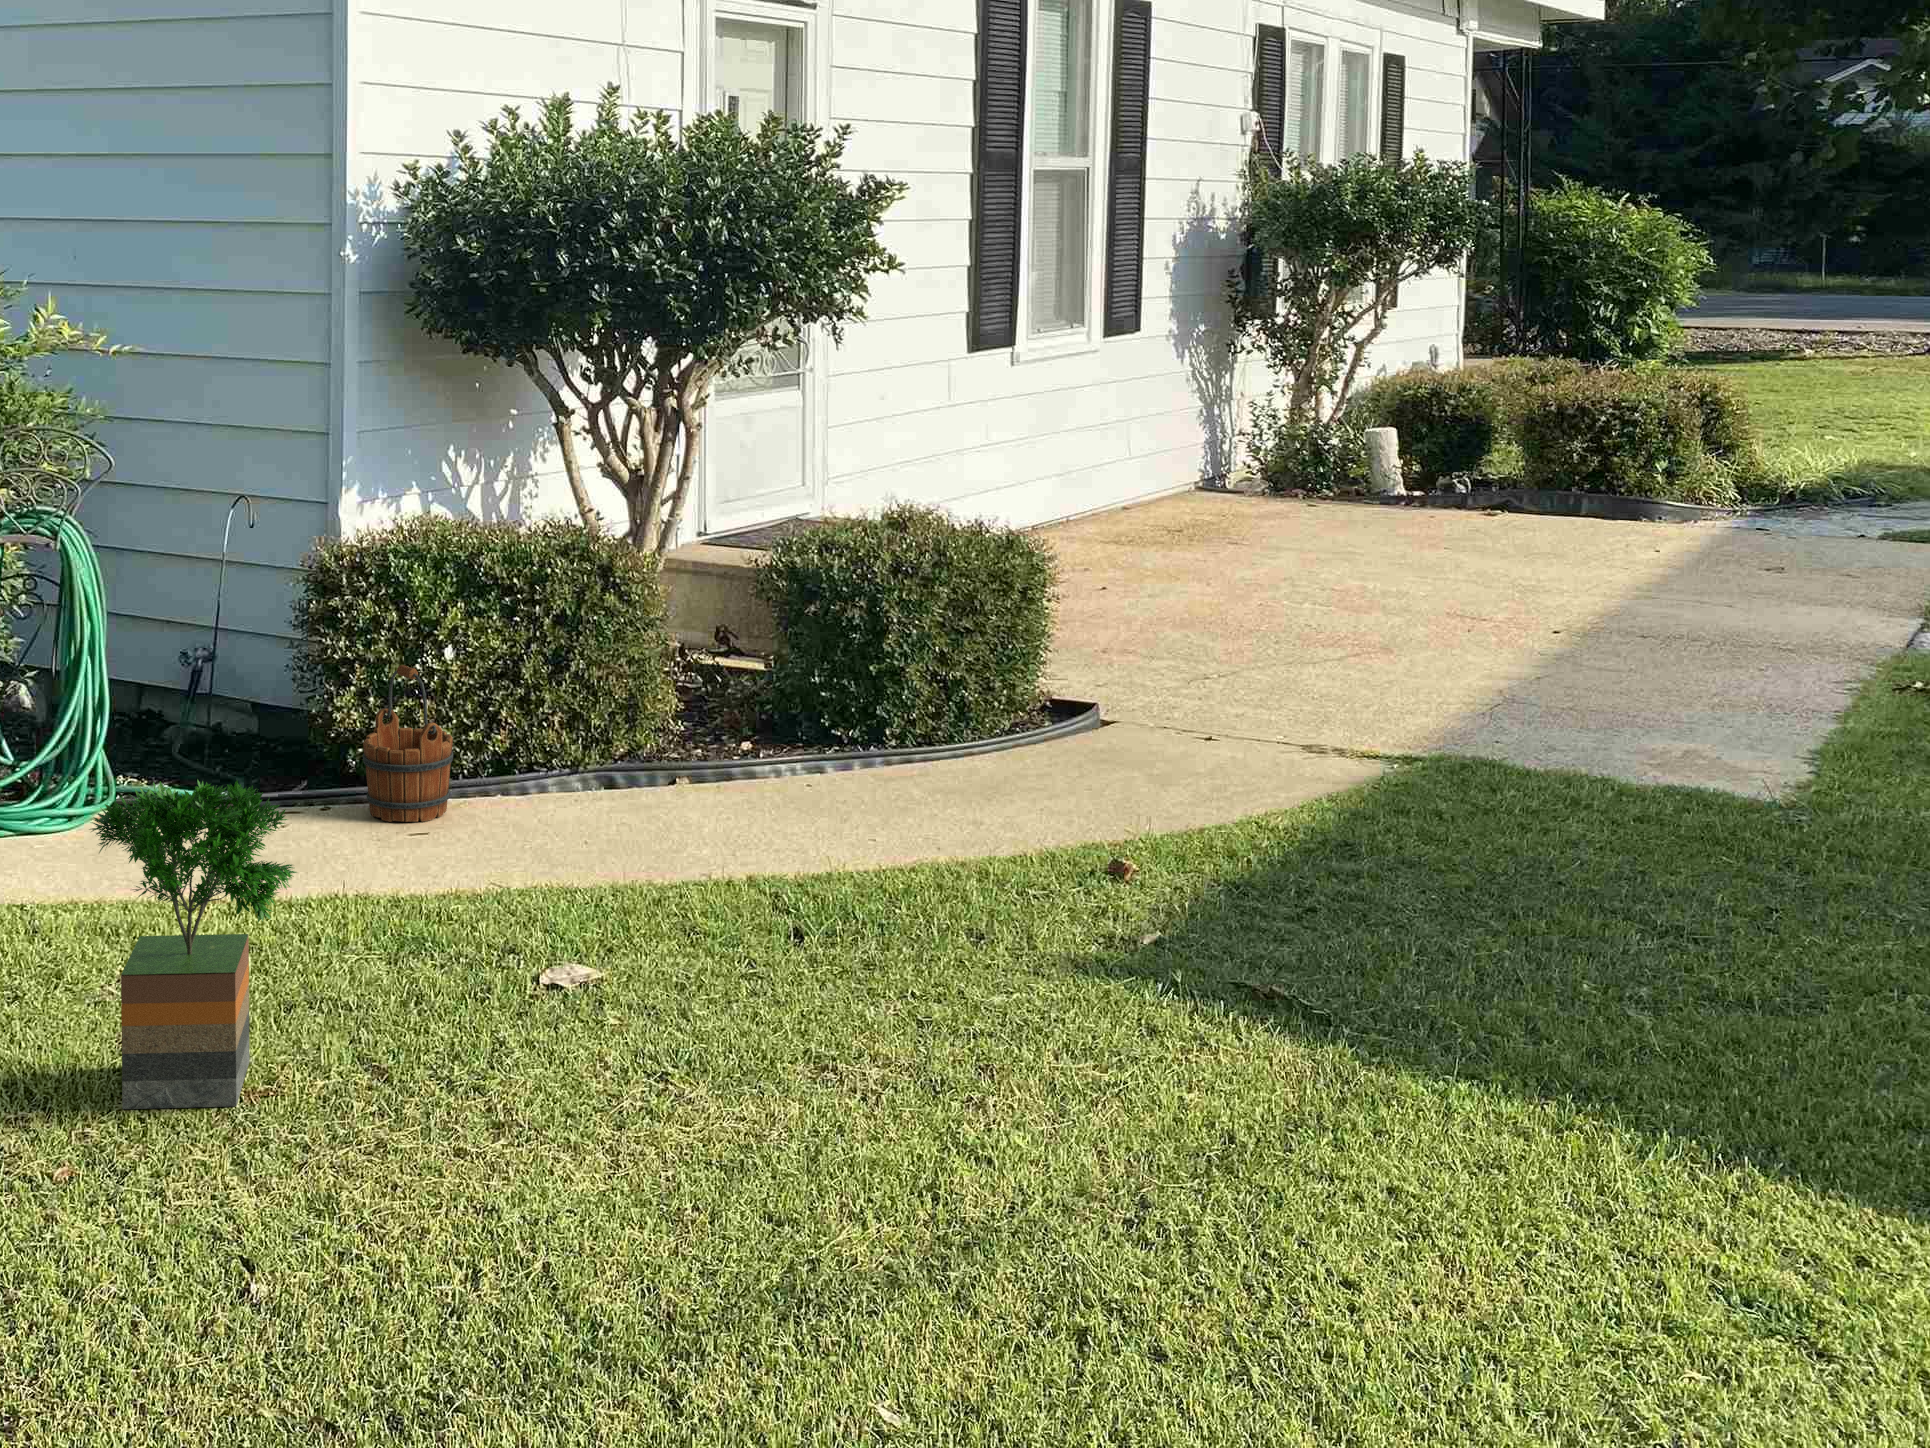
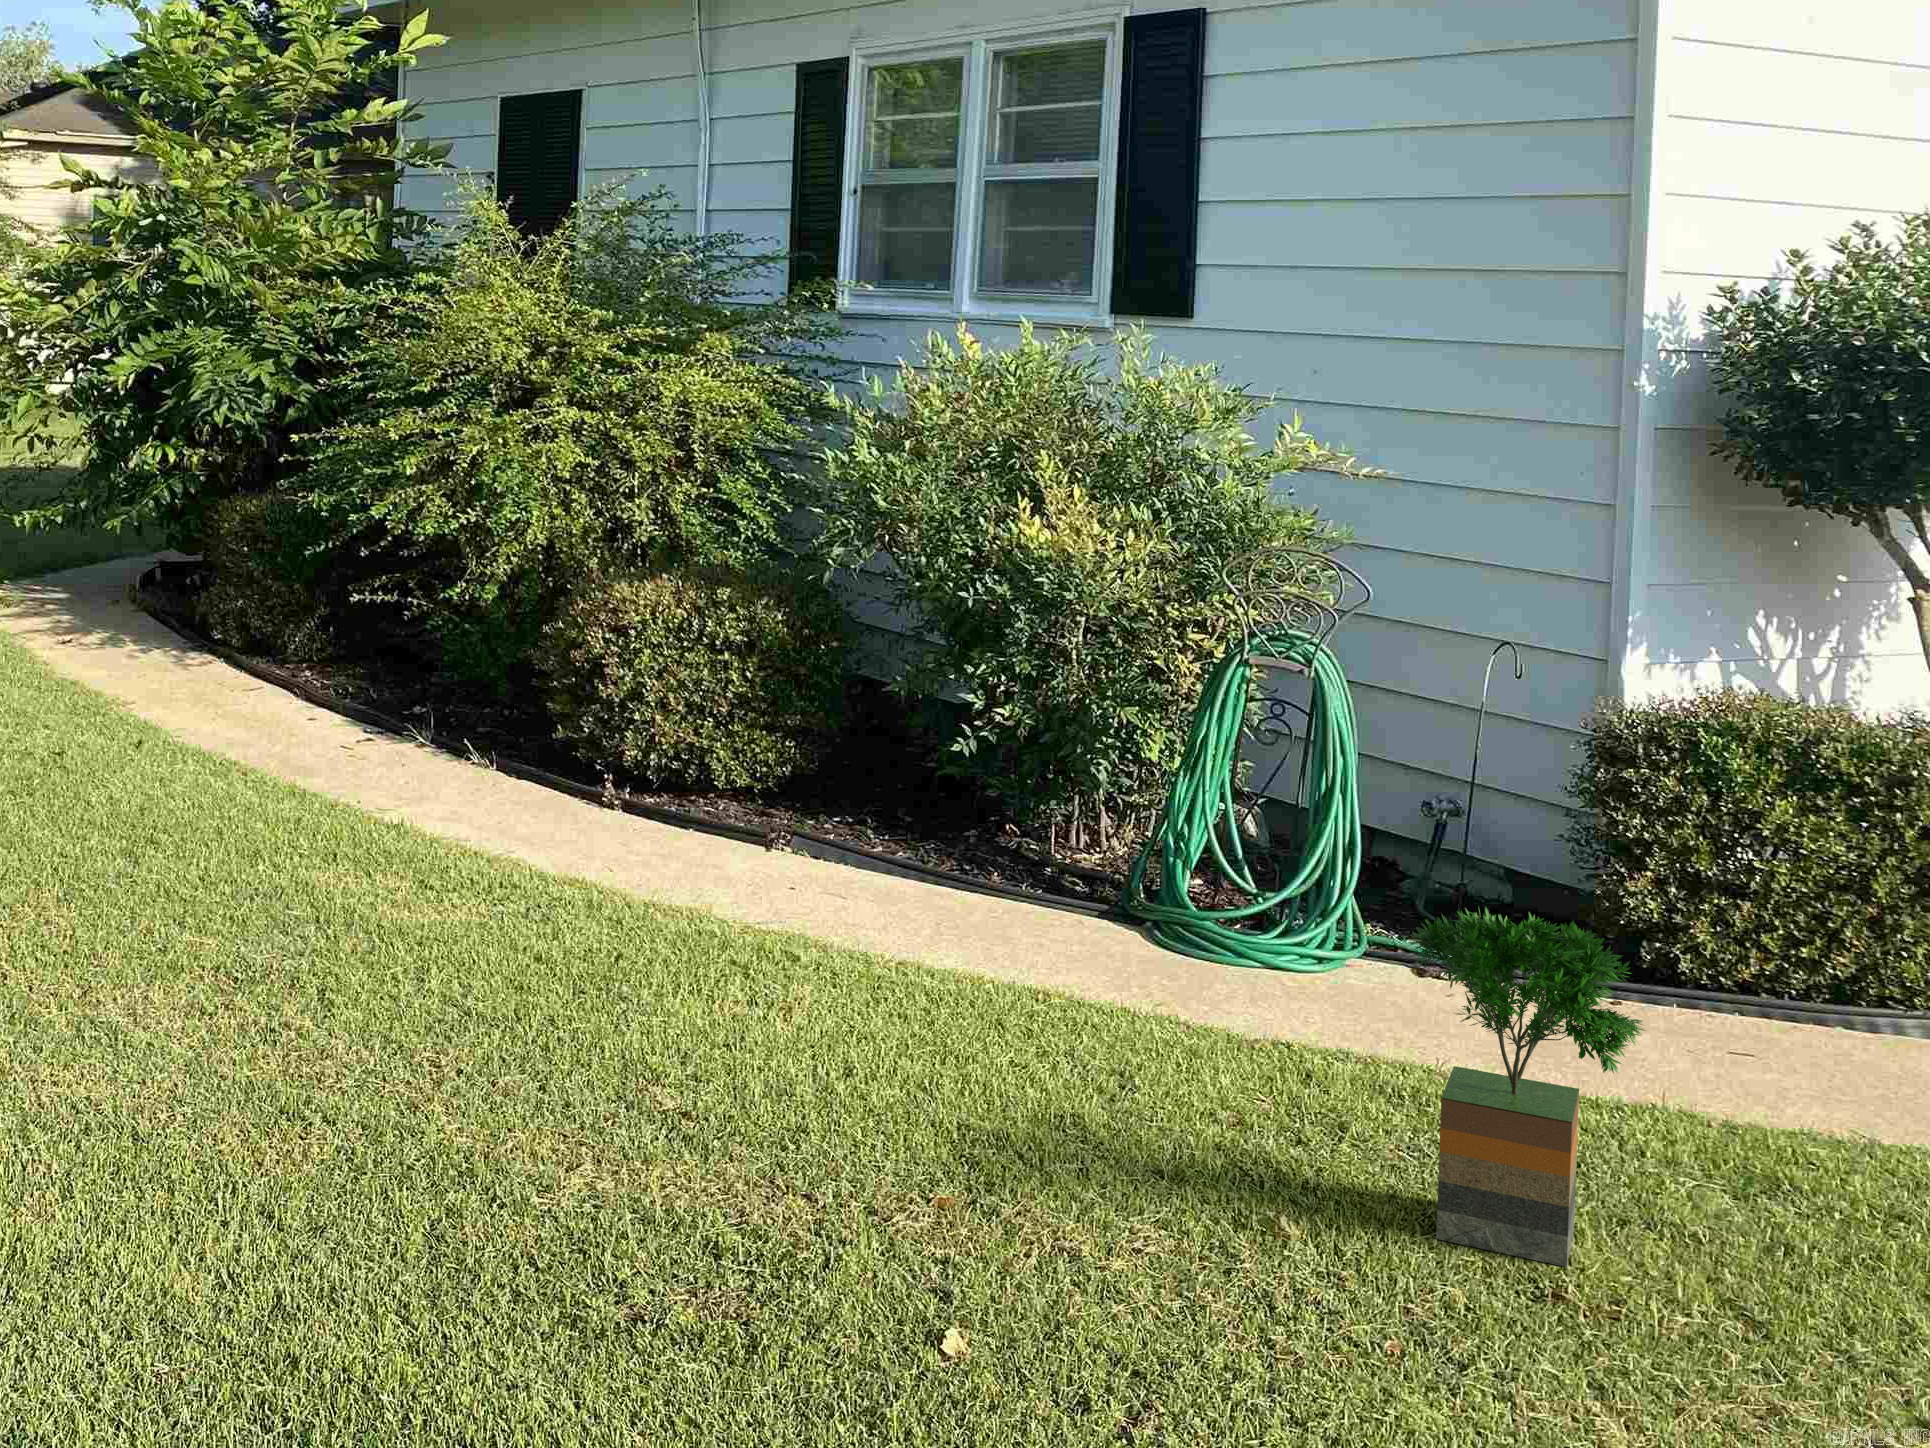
wooden bucket: present [363,665,453,822] -> none [1669,849,1787,1032]

